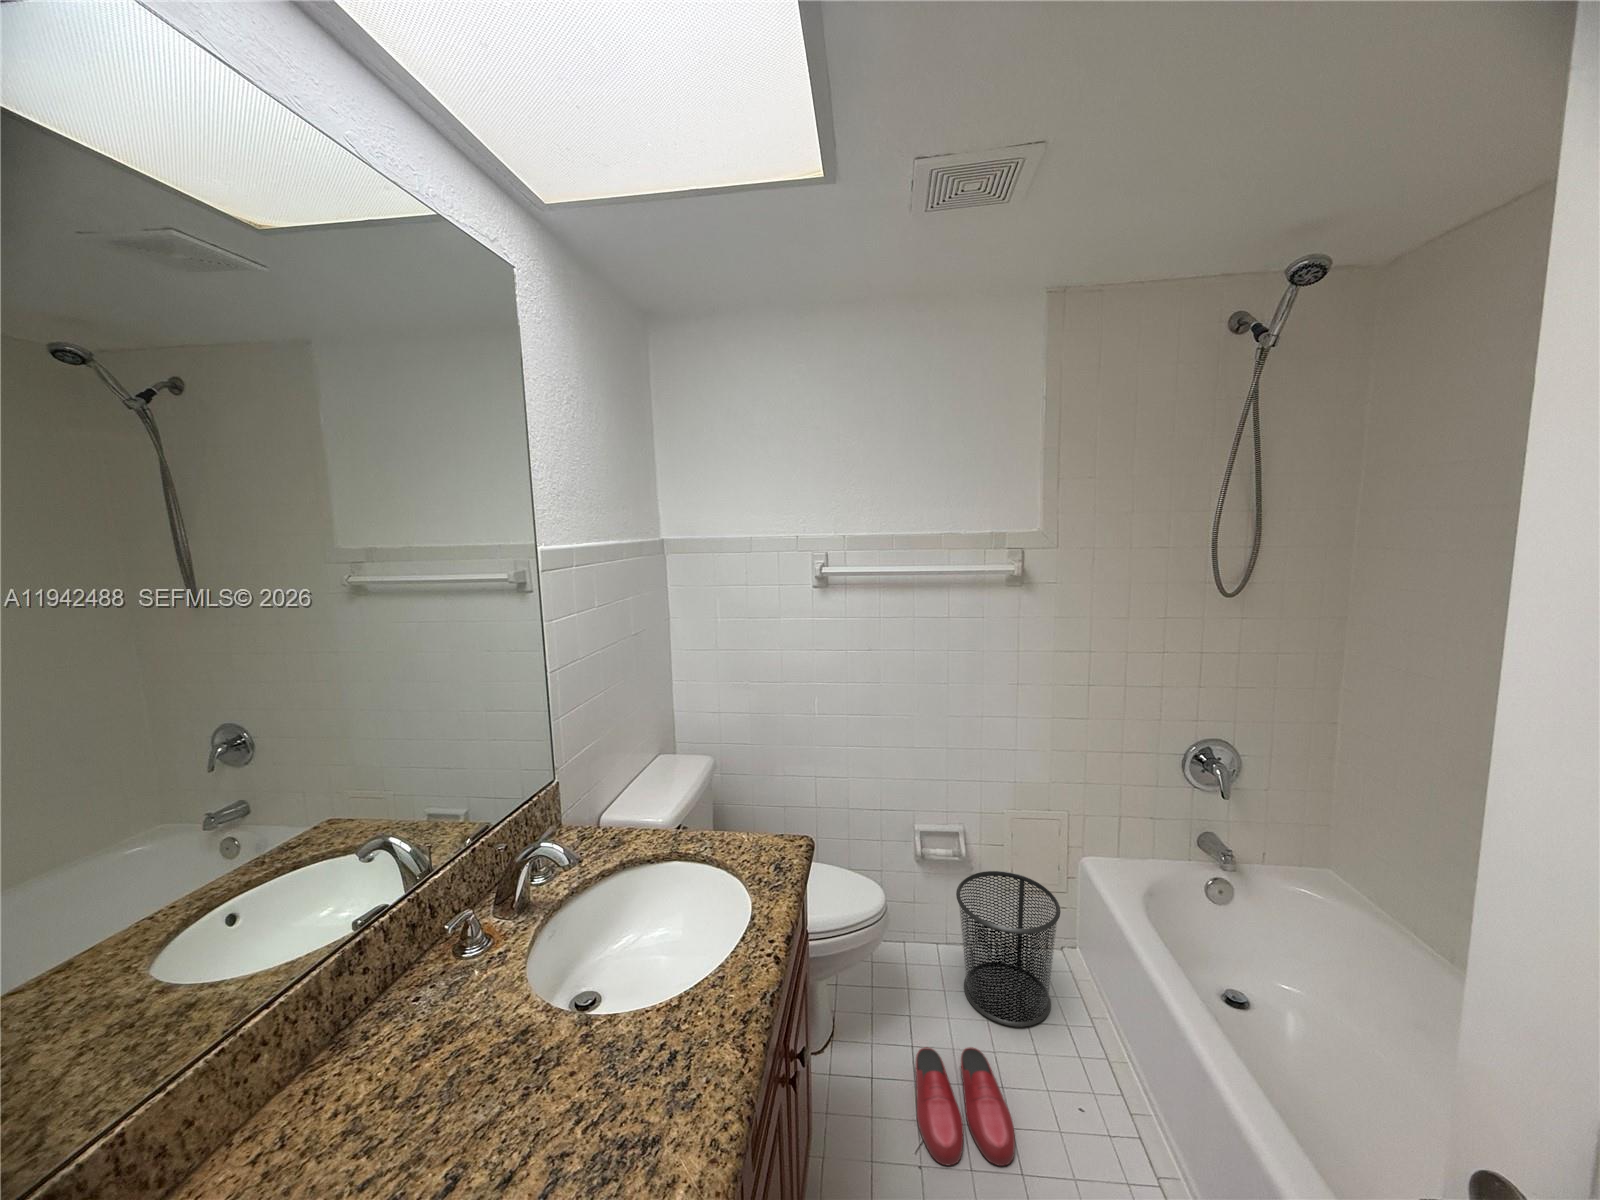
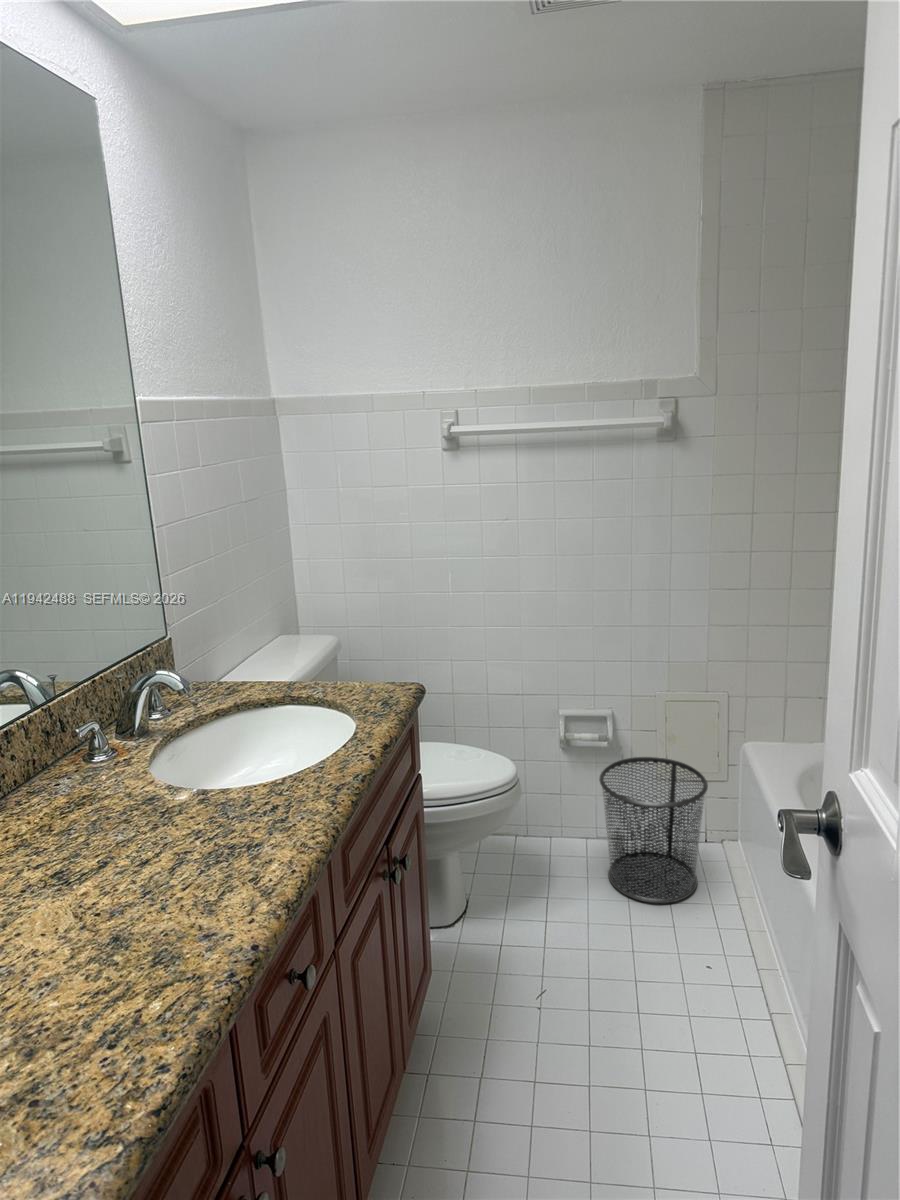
slippers: present [916,1047,1015,1166] -> none [543,917,637,1004]

